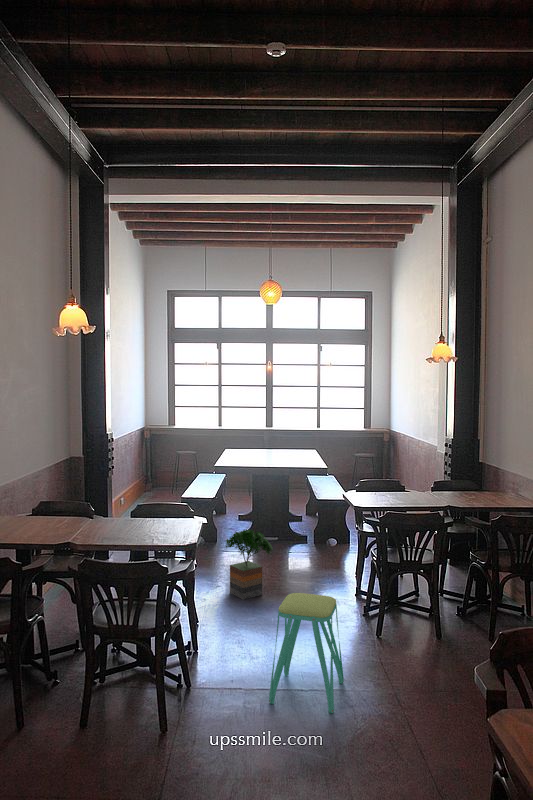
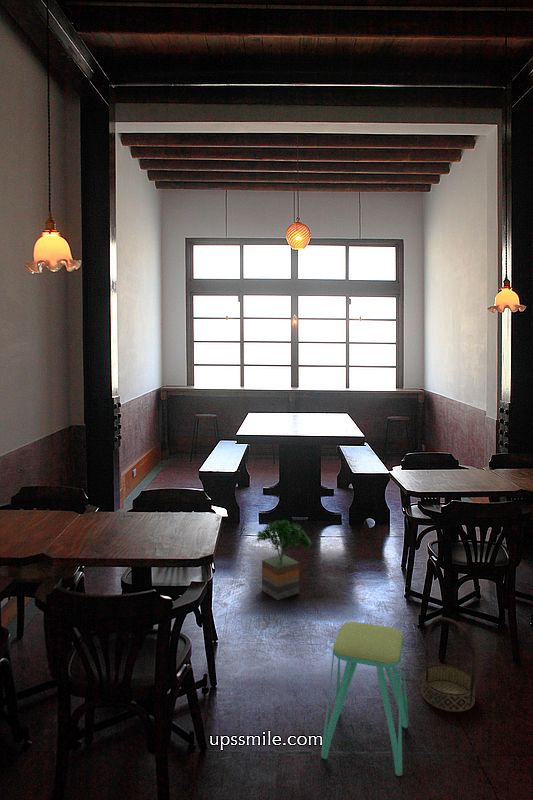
basket: none [359,594,403,673] -> present [421,617,476,712]

